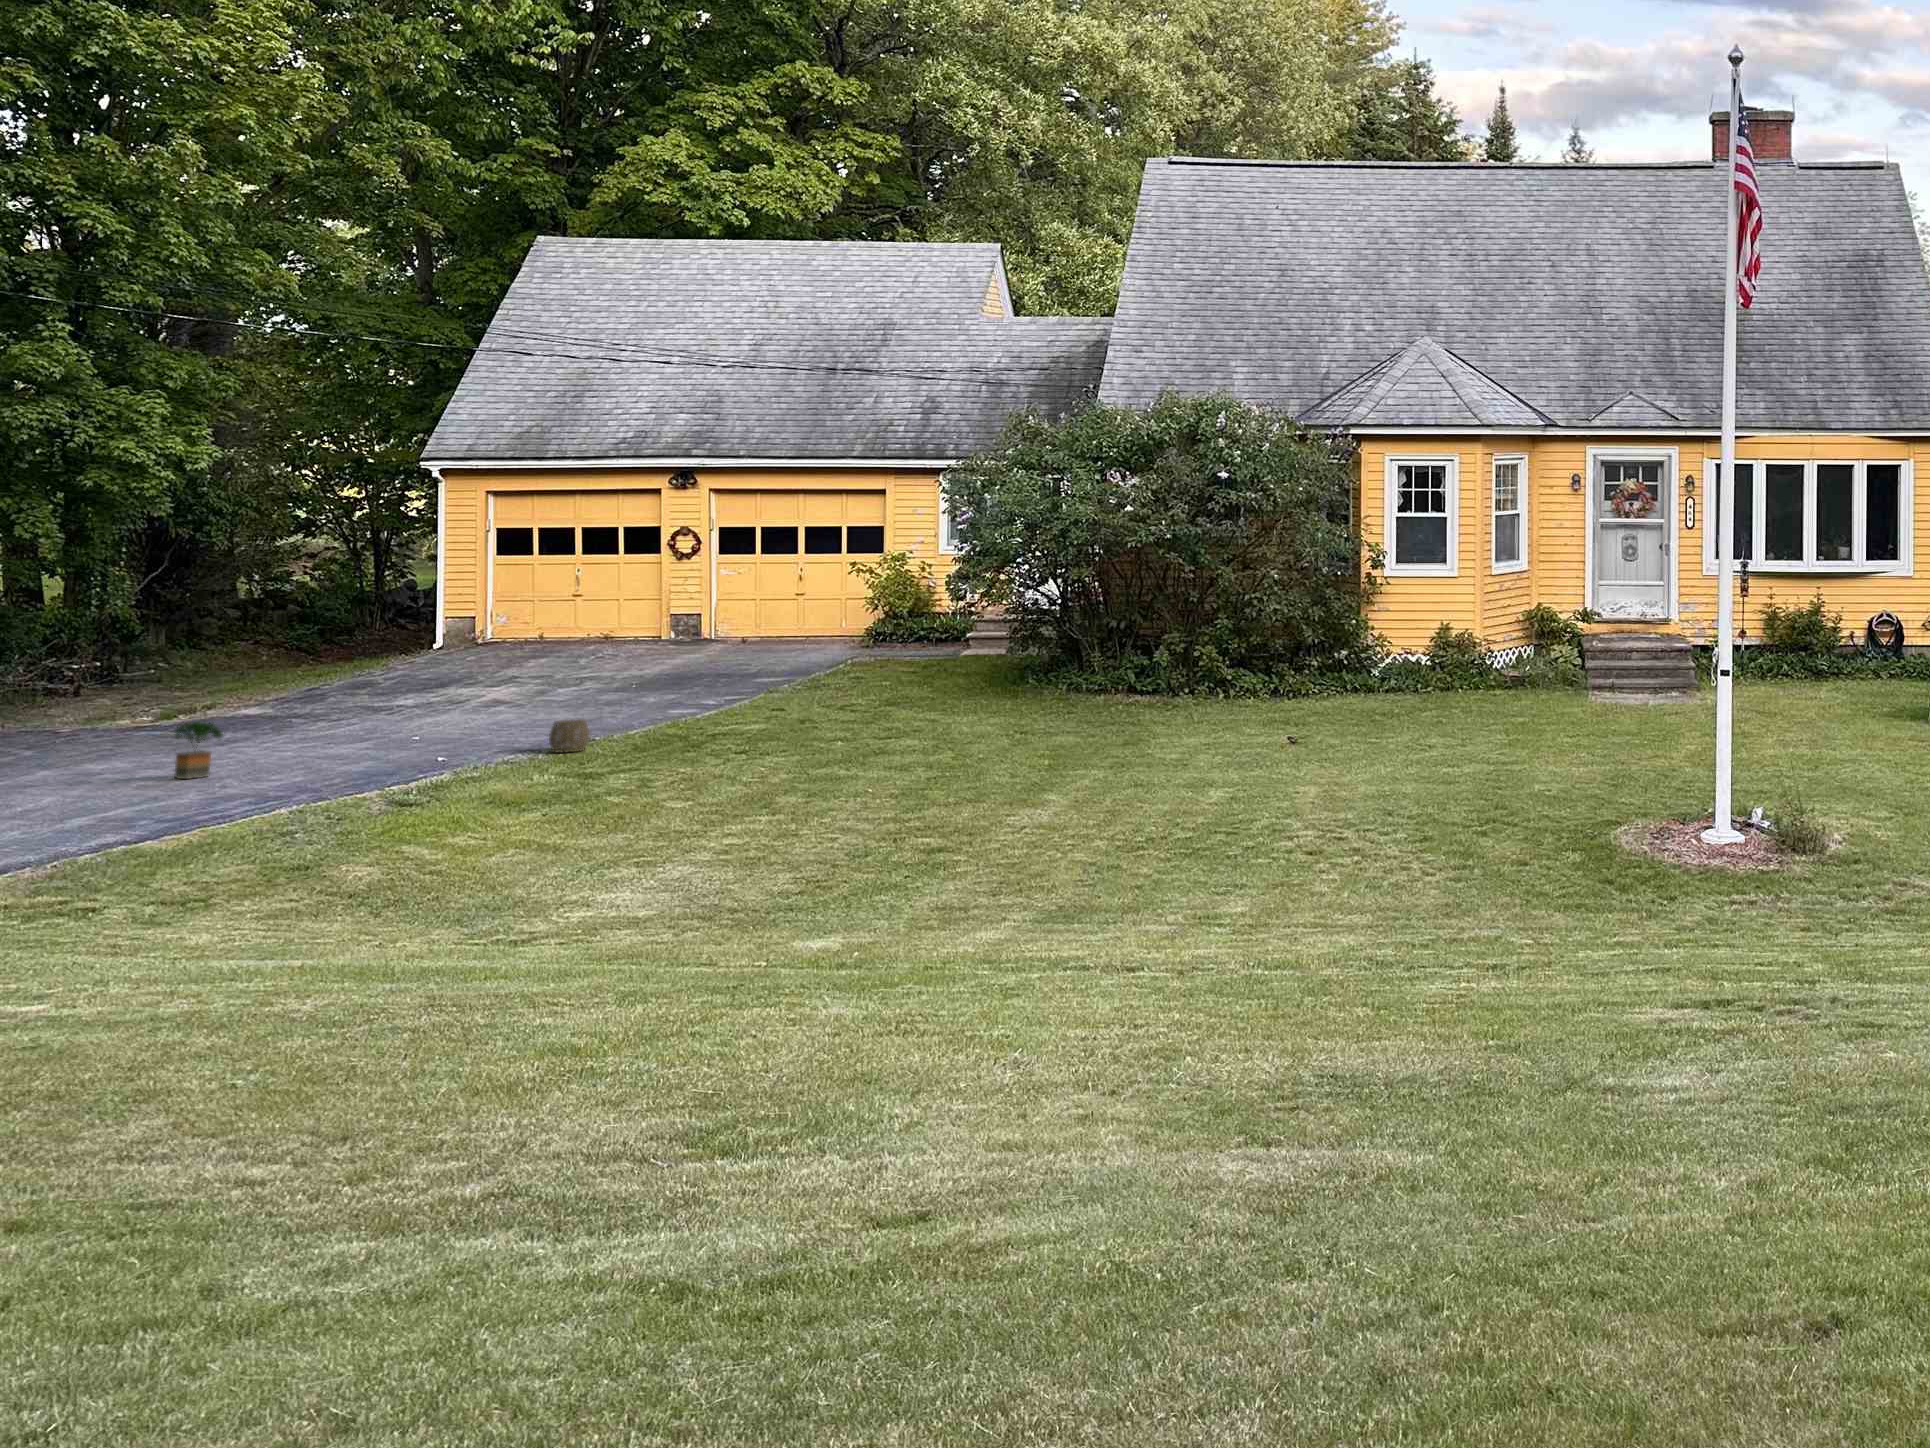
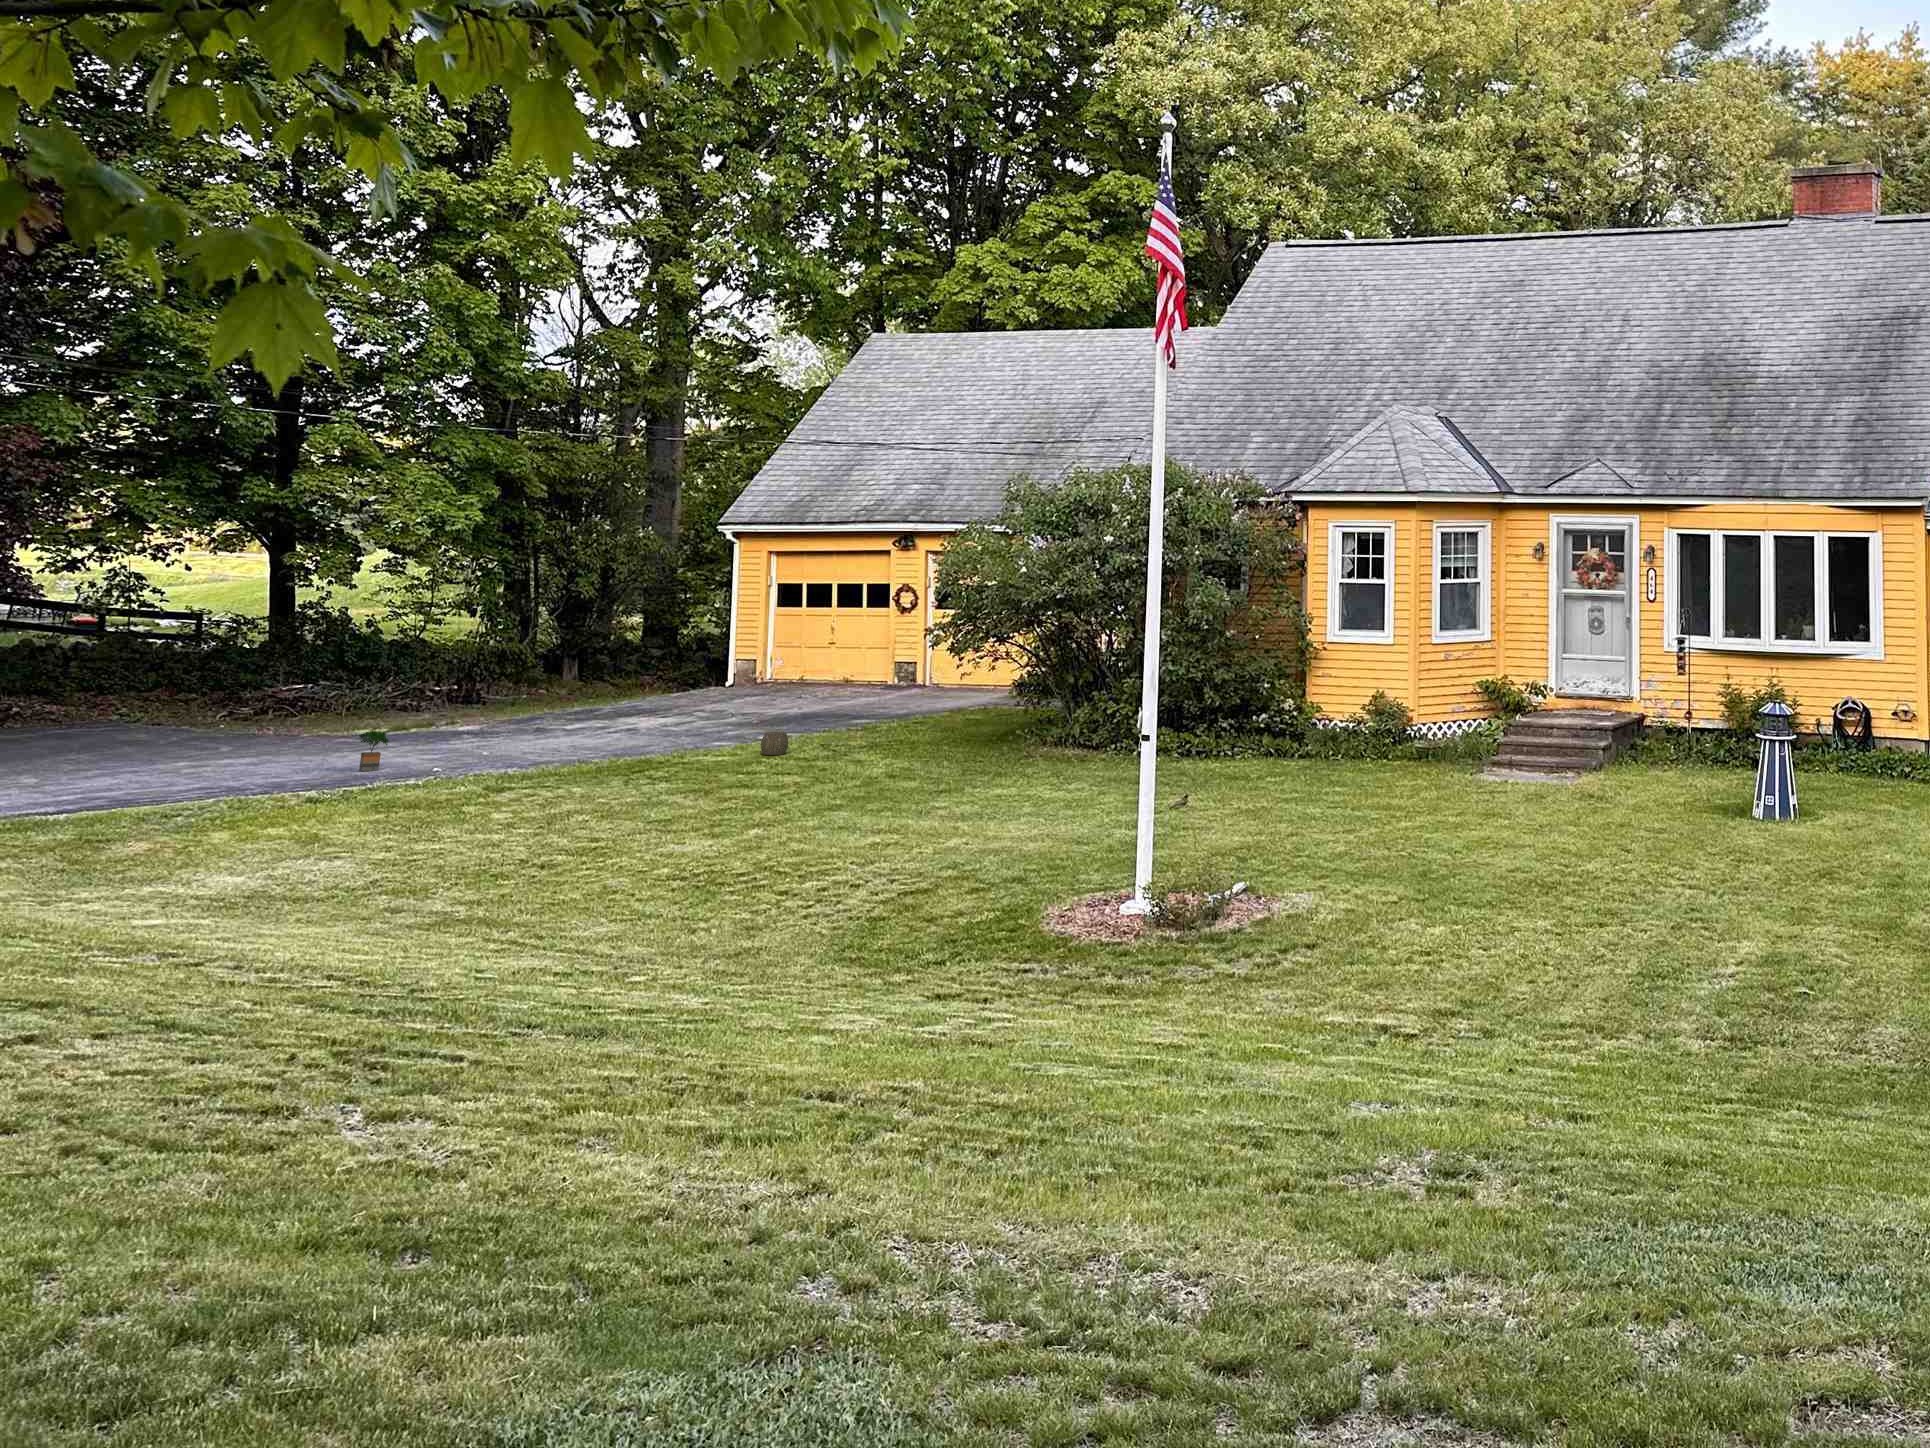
woven basket: present [549,719,589,753] -> present [761,732,788,755]

